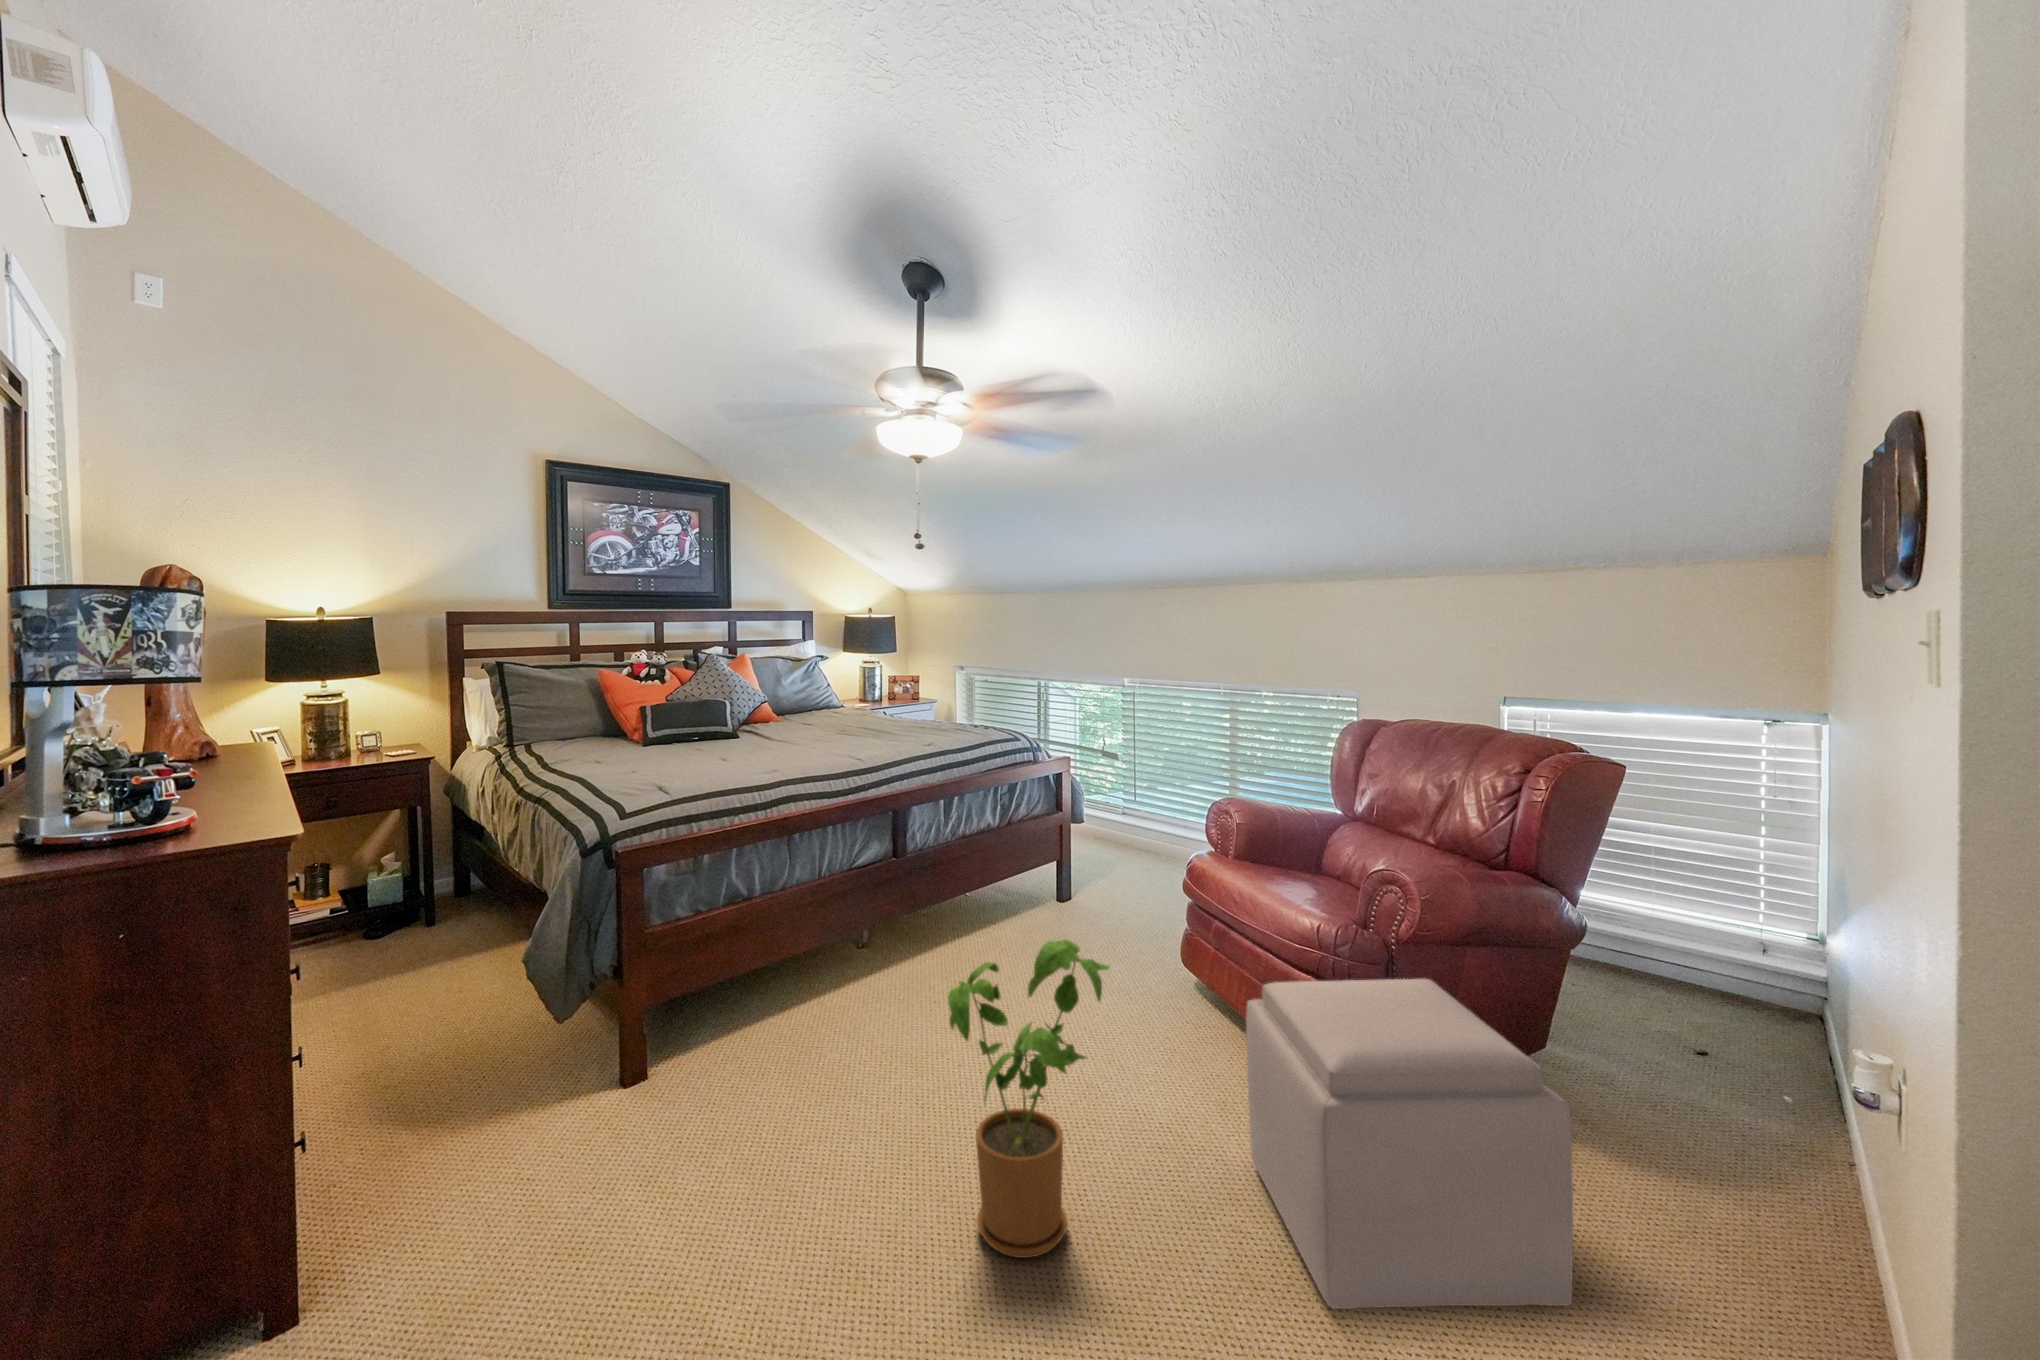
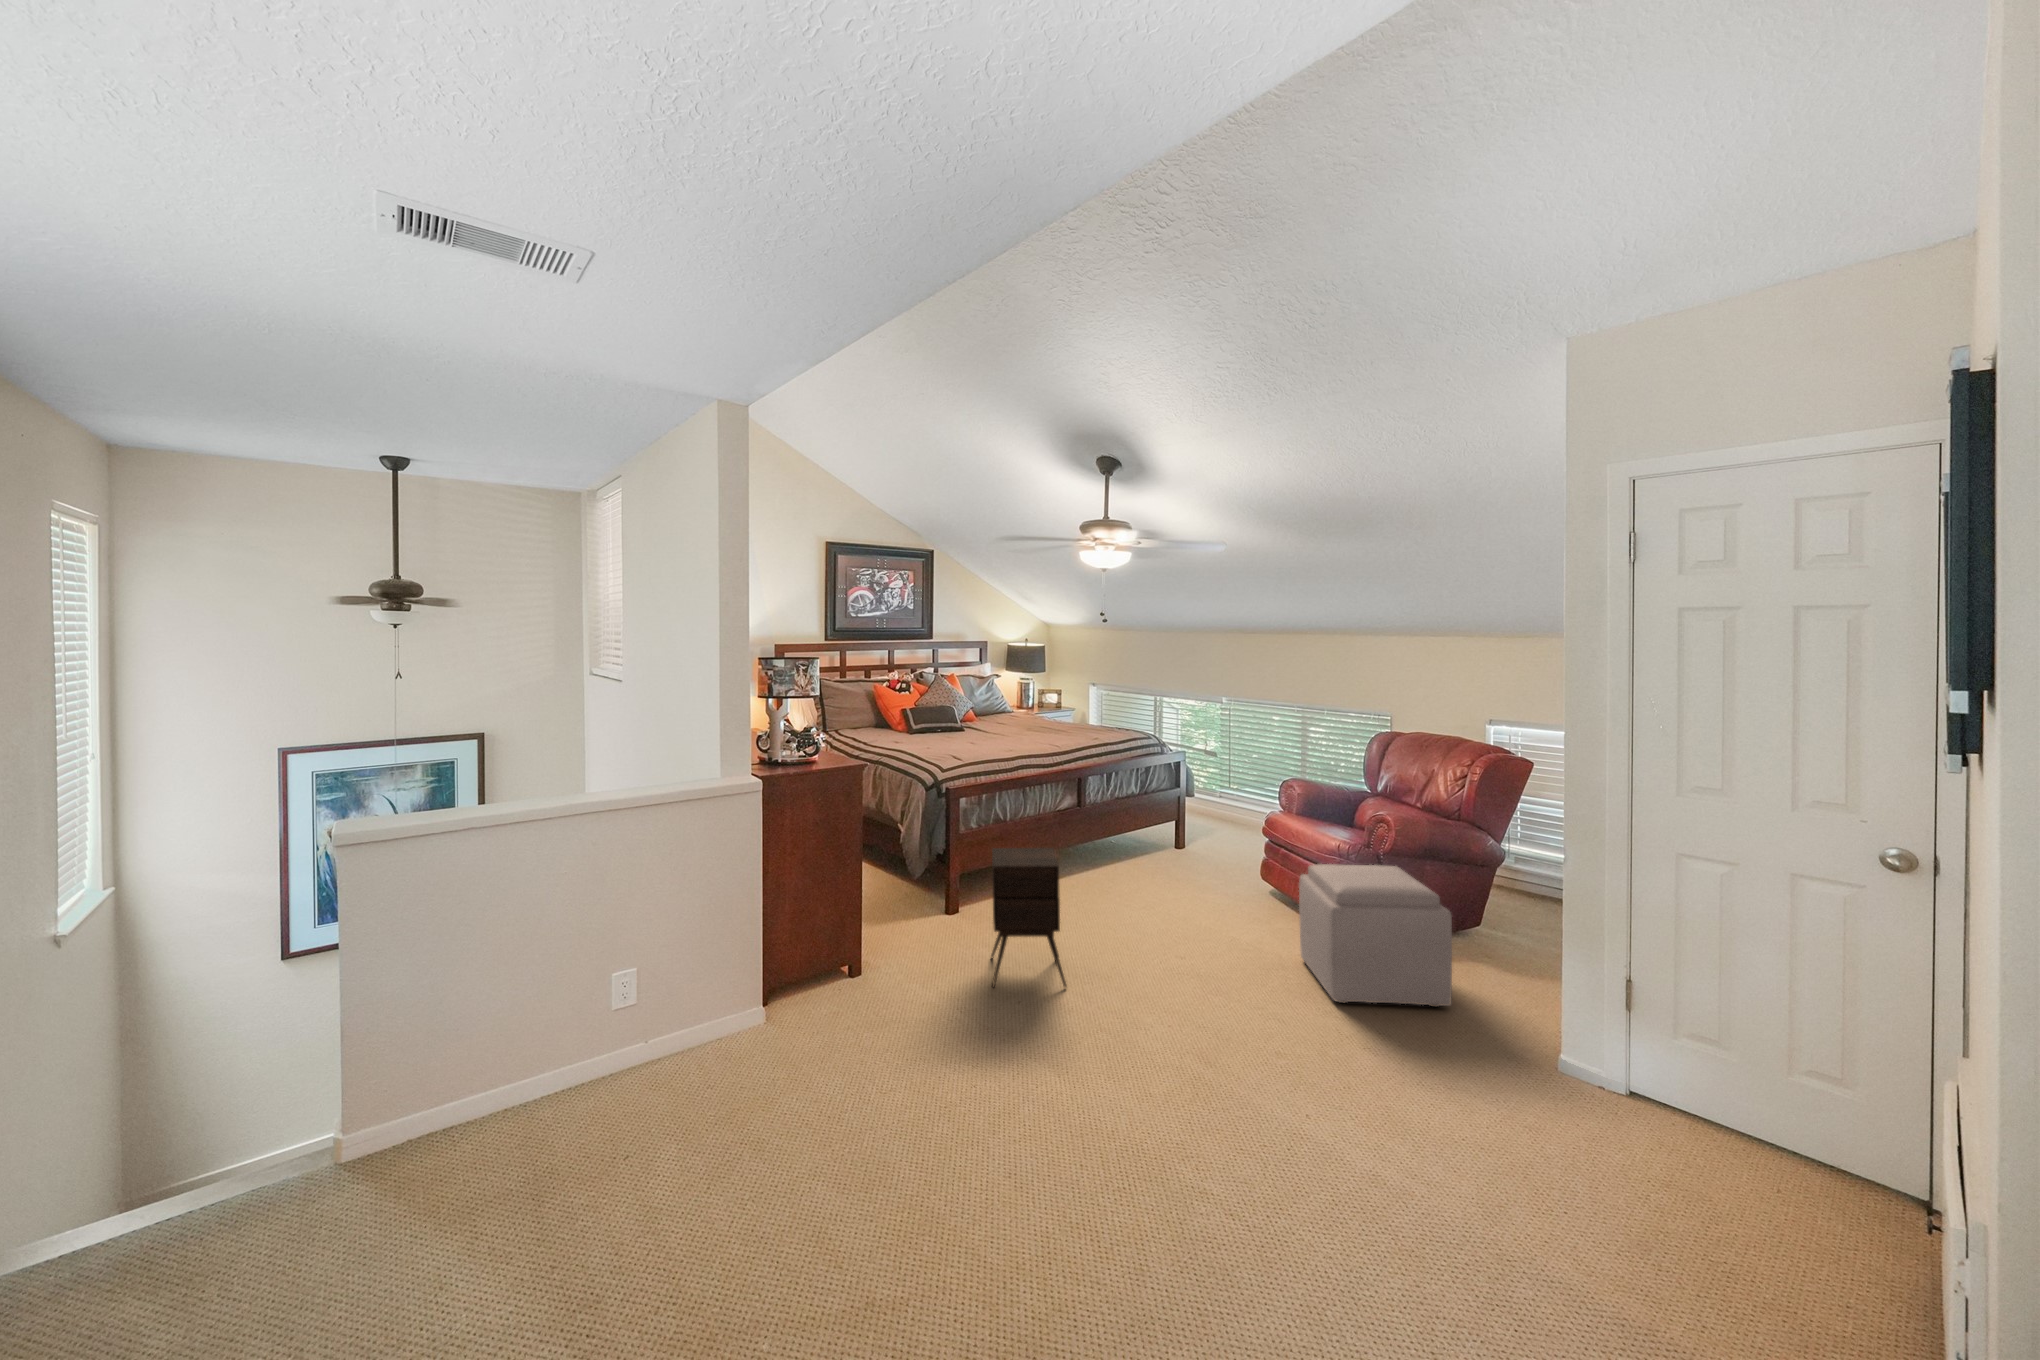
house plant: present [948,939,1110,1258] -> none [1147,834,1229,982]
side table: none [588,976,781,1321] -> present [991,848,1066,987]

